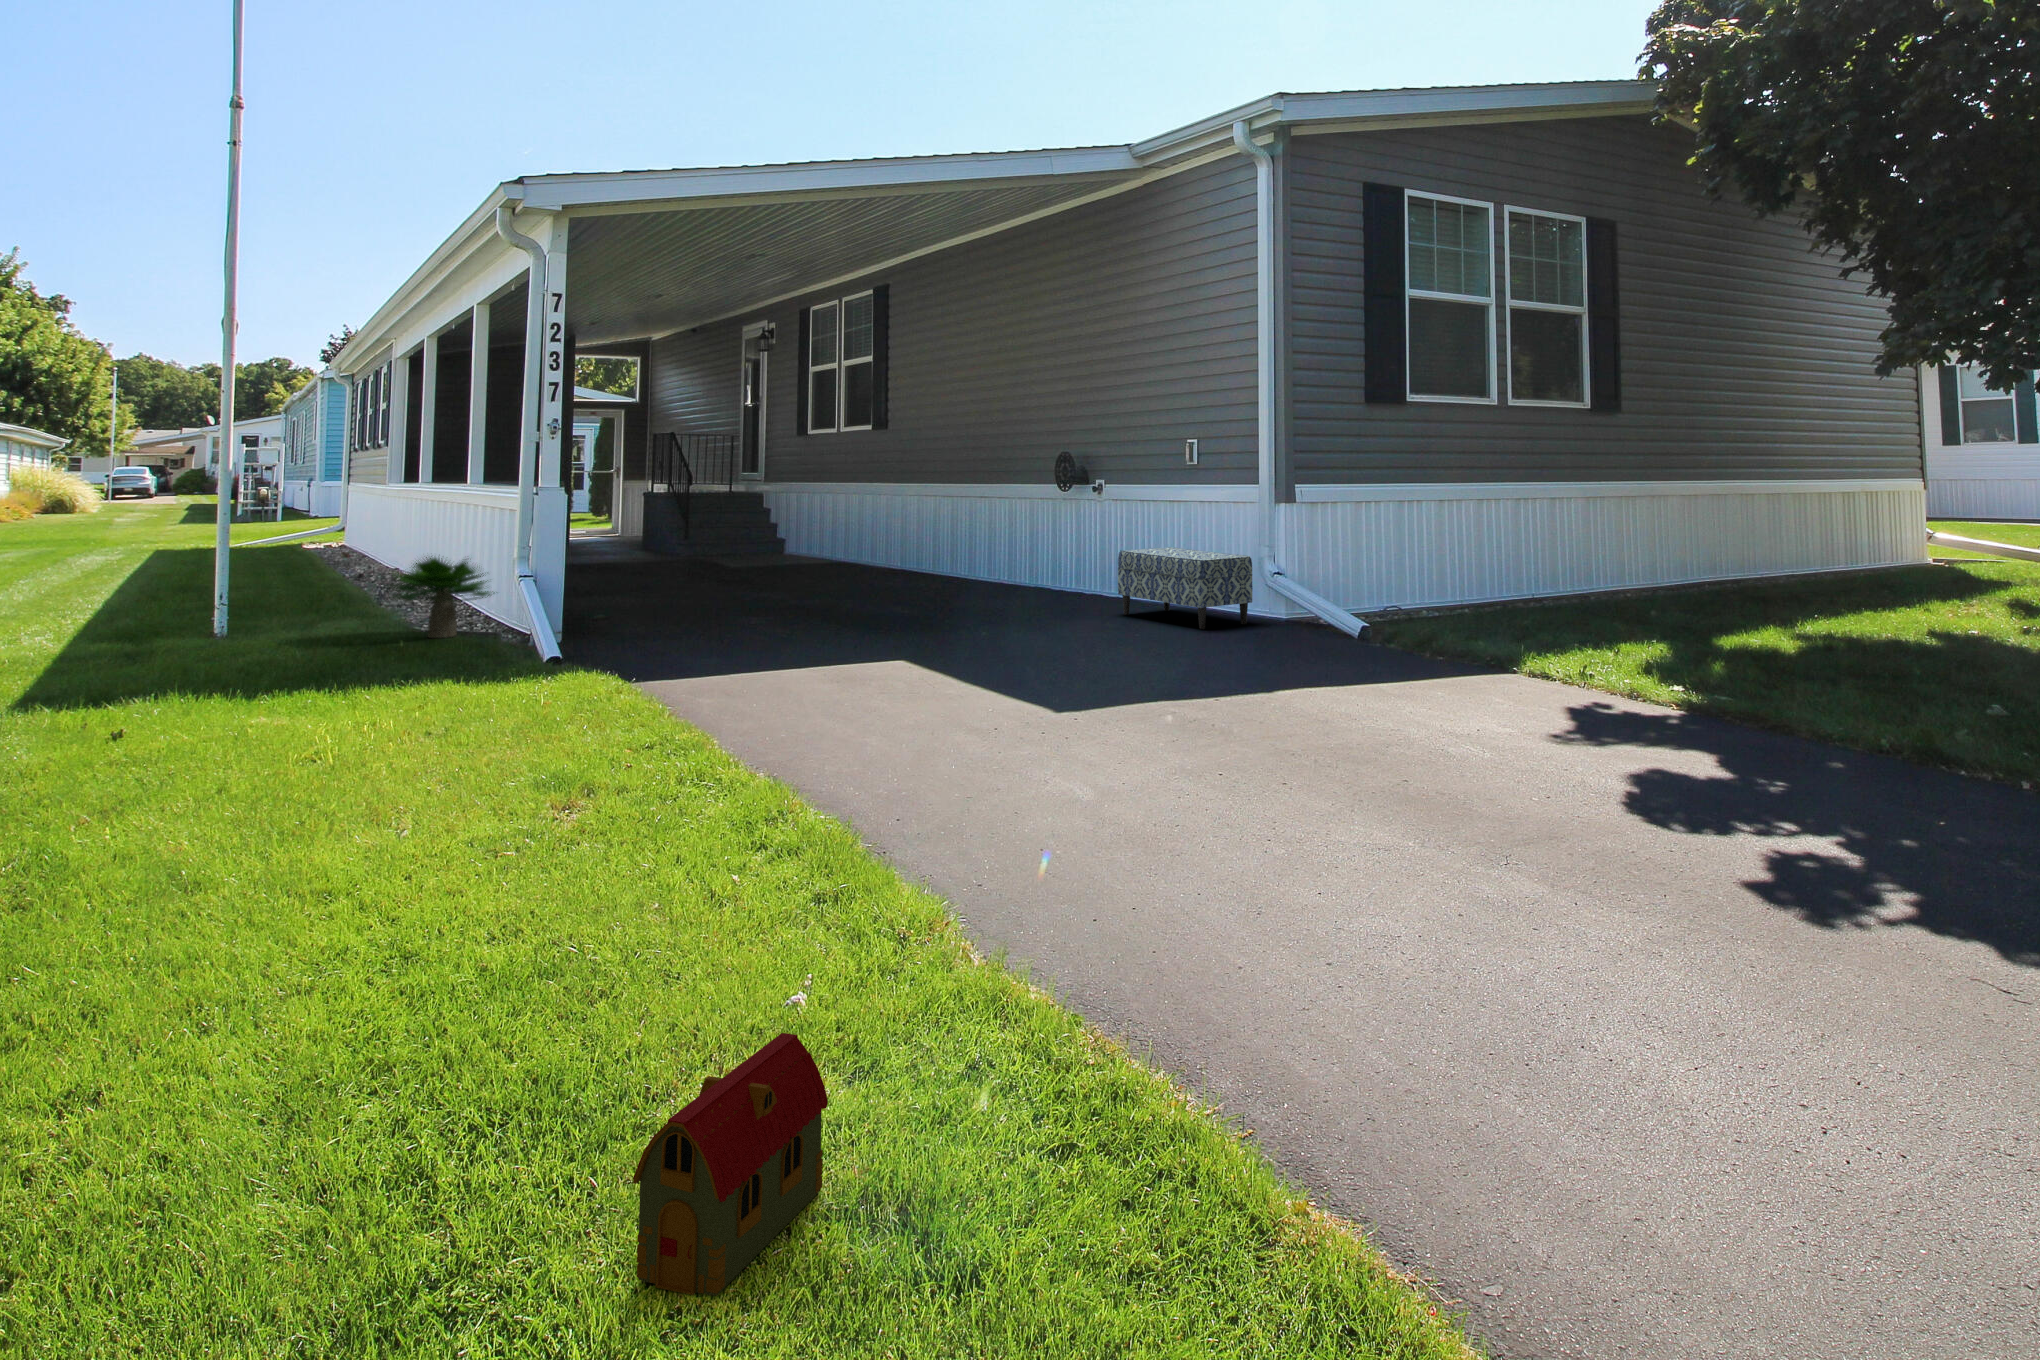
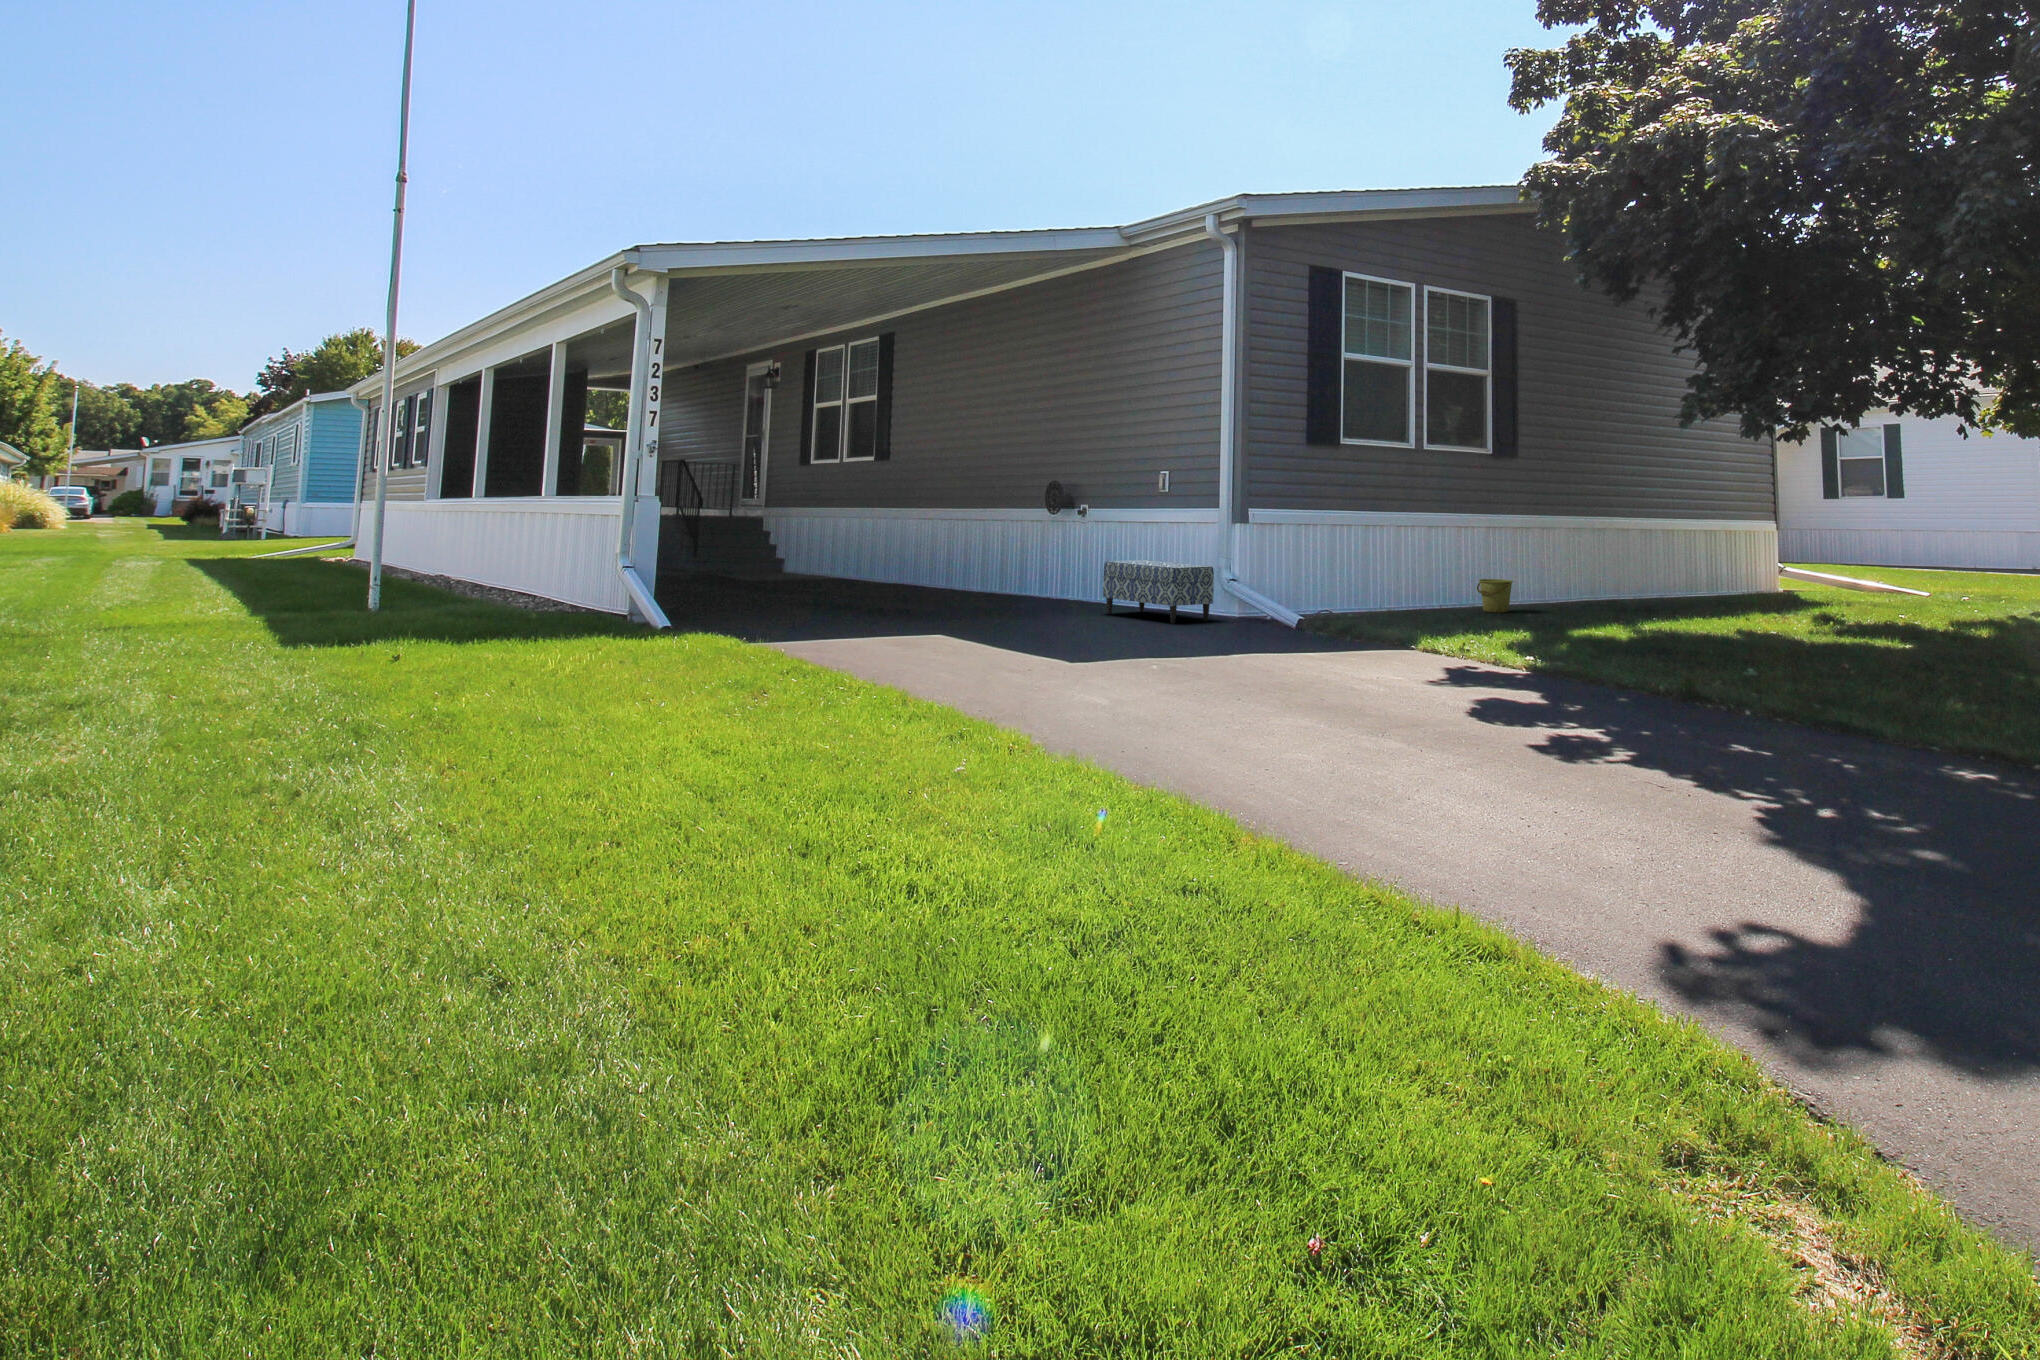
potted plant: present [392,556,495,638] -> none [501,550,595,621]
bucket: none [1579,562,1625,604] -> present [1477,579,1513,613]
toy house: present [633,1033,828,1296] -> none [952,743,1029,840]

